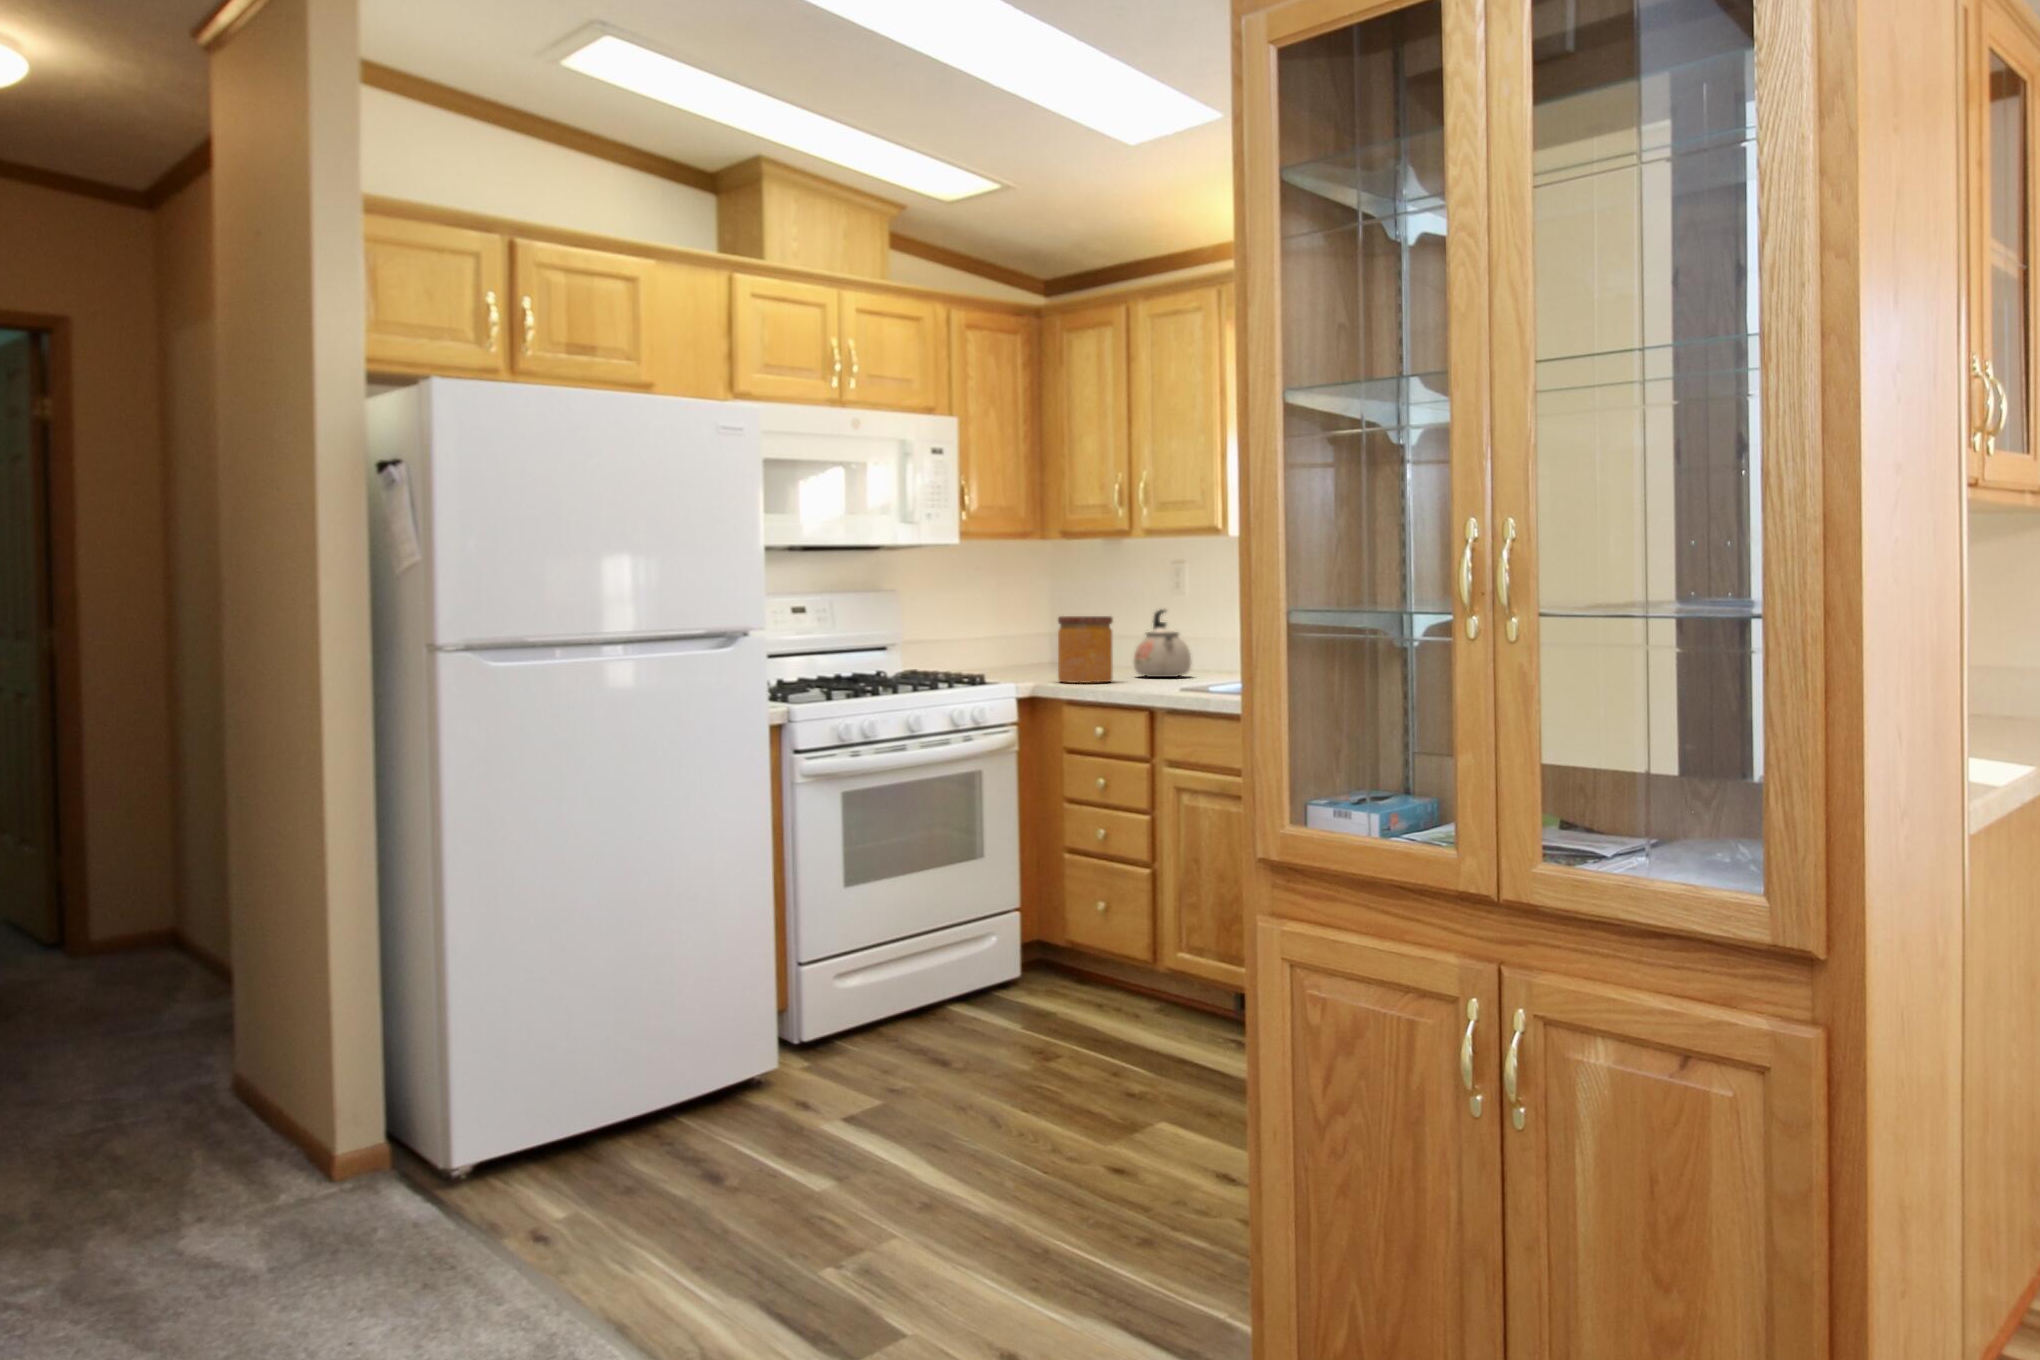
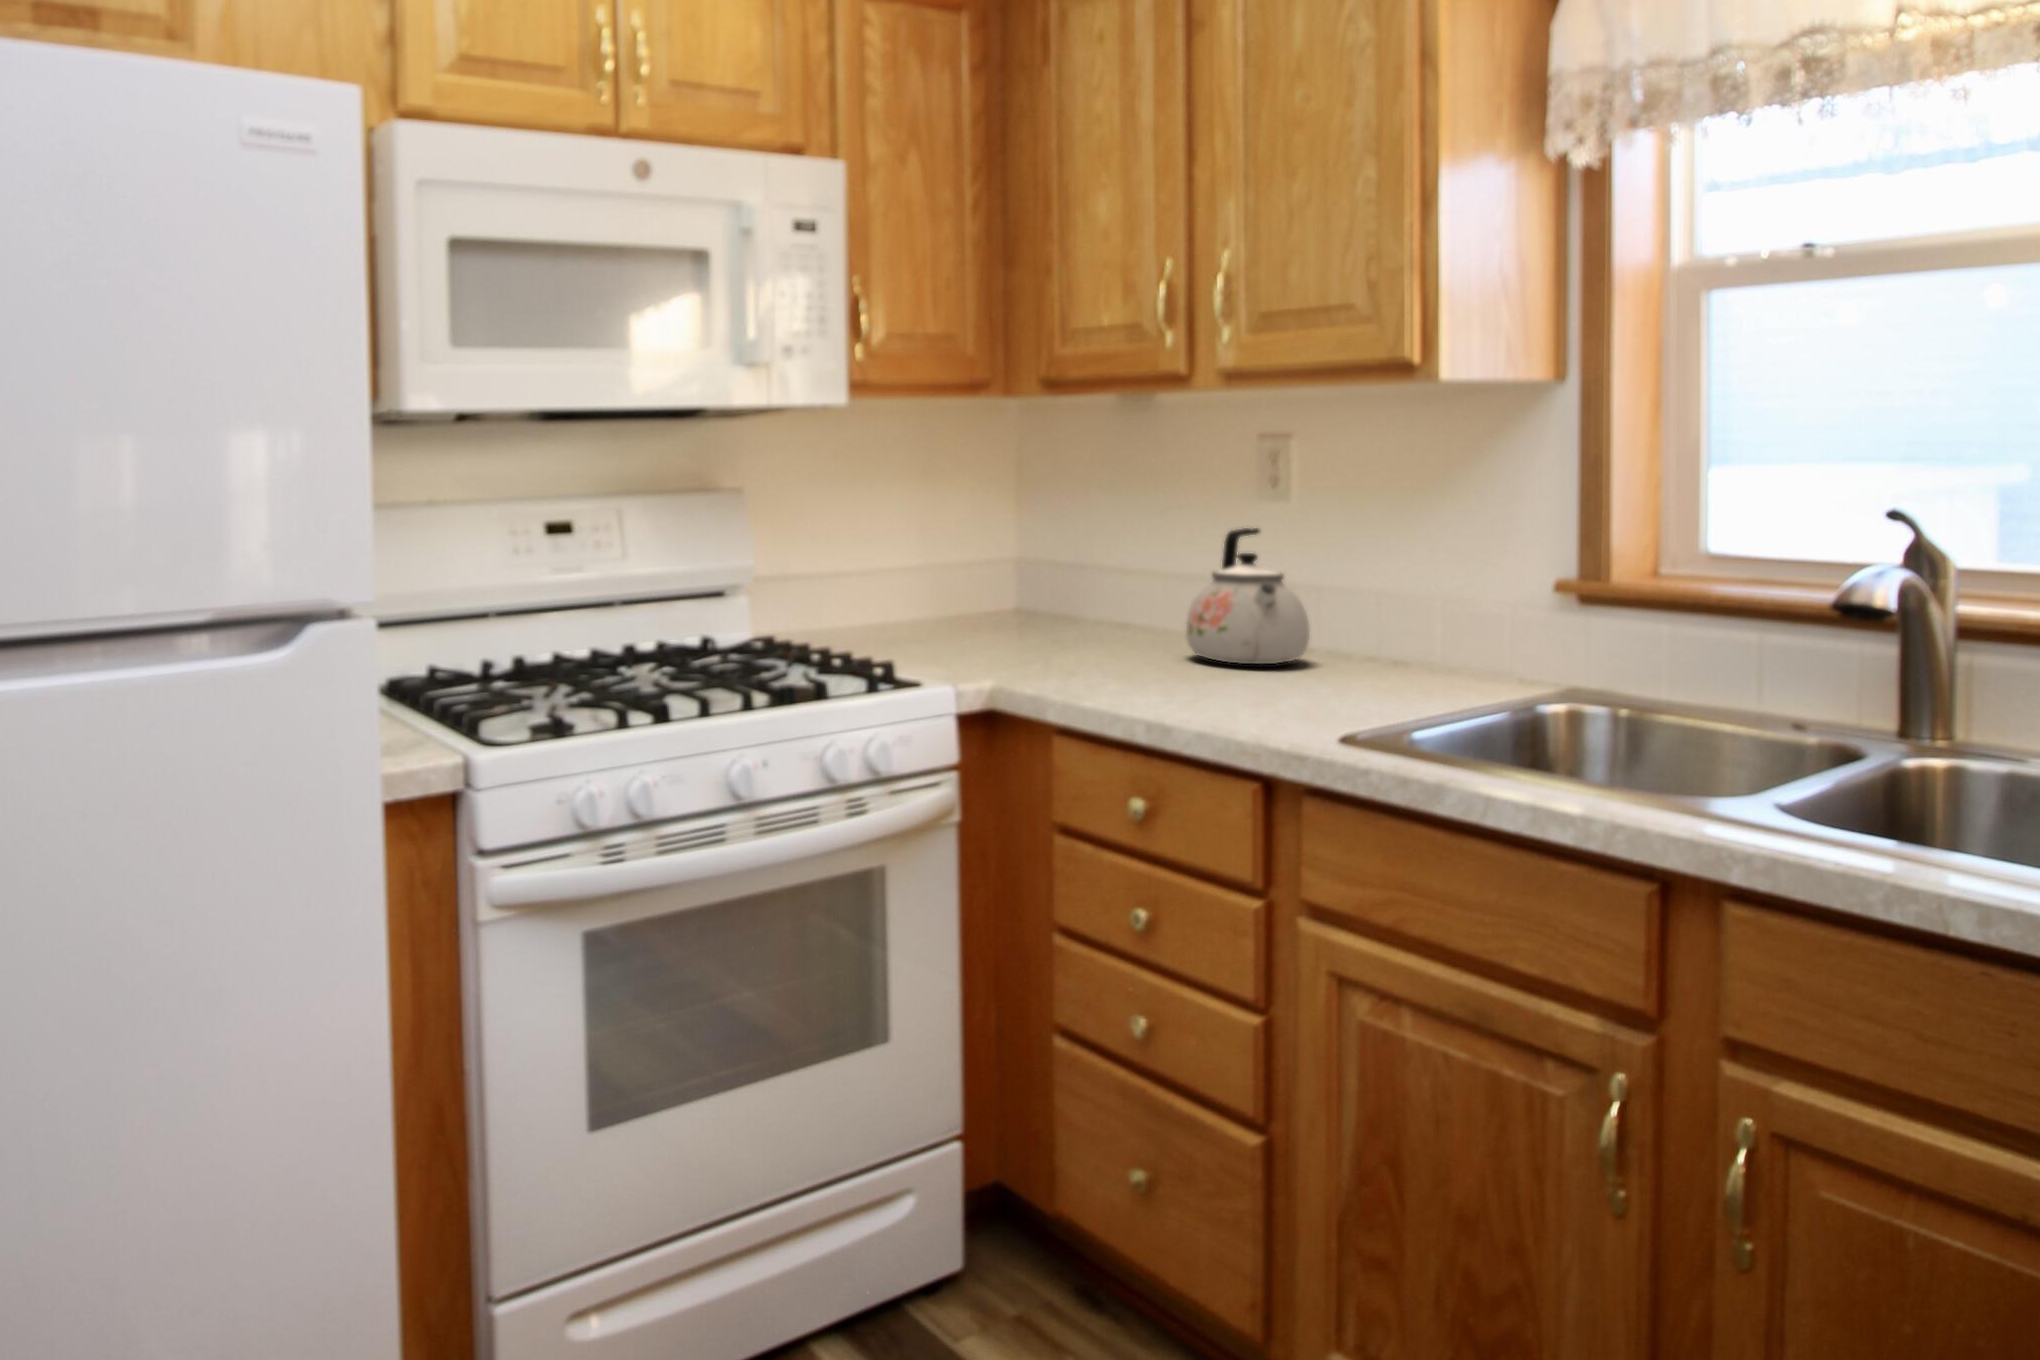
jar: present [1058,616,1113,683] -> none [1041,546,1157,689]

